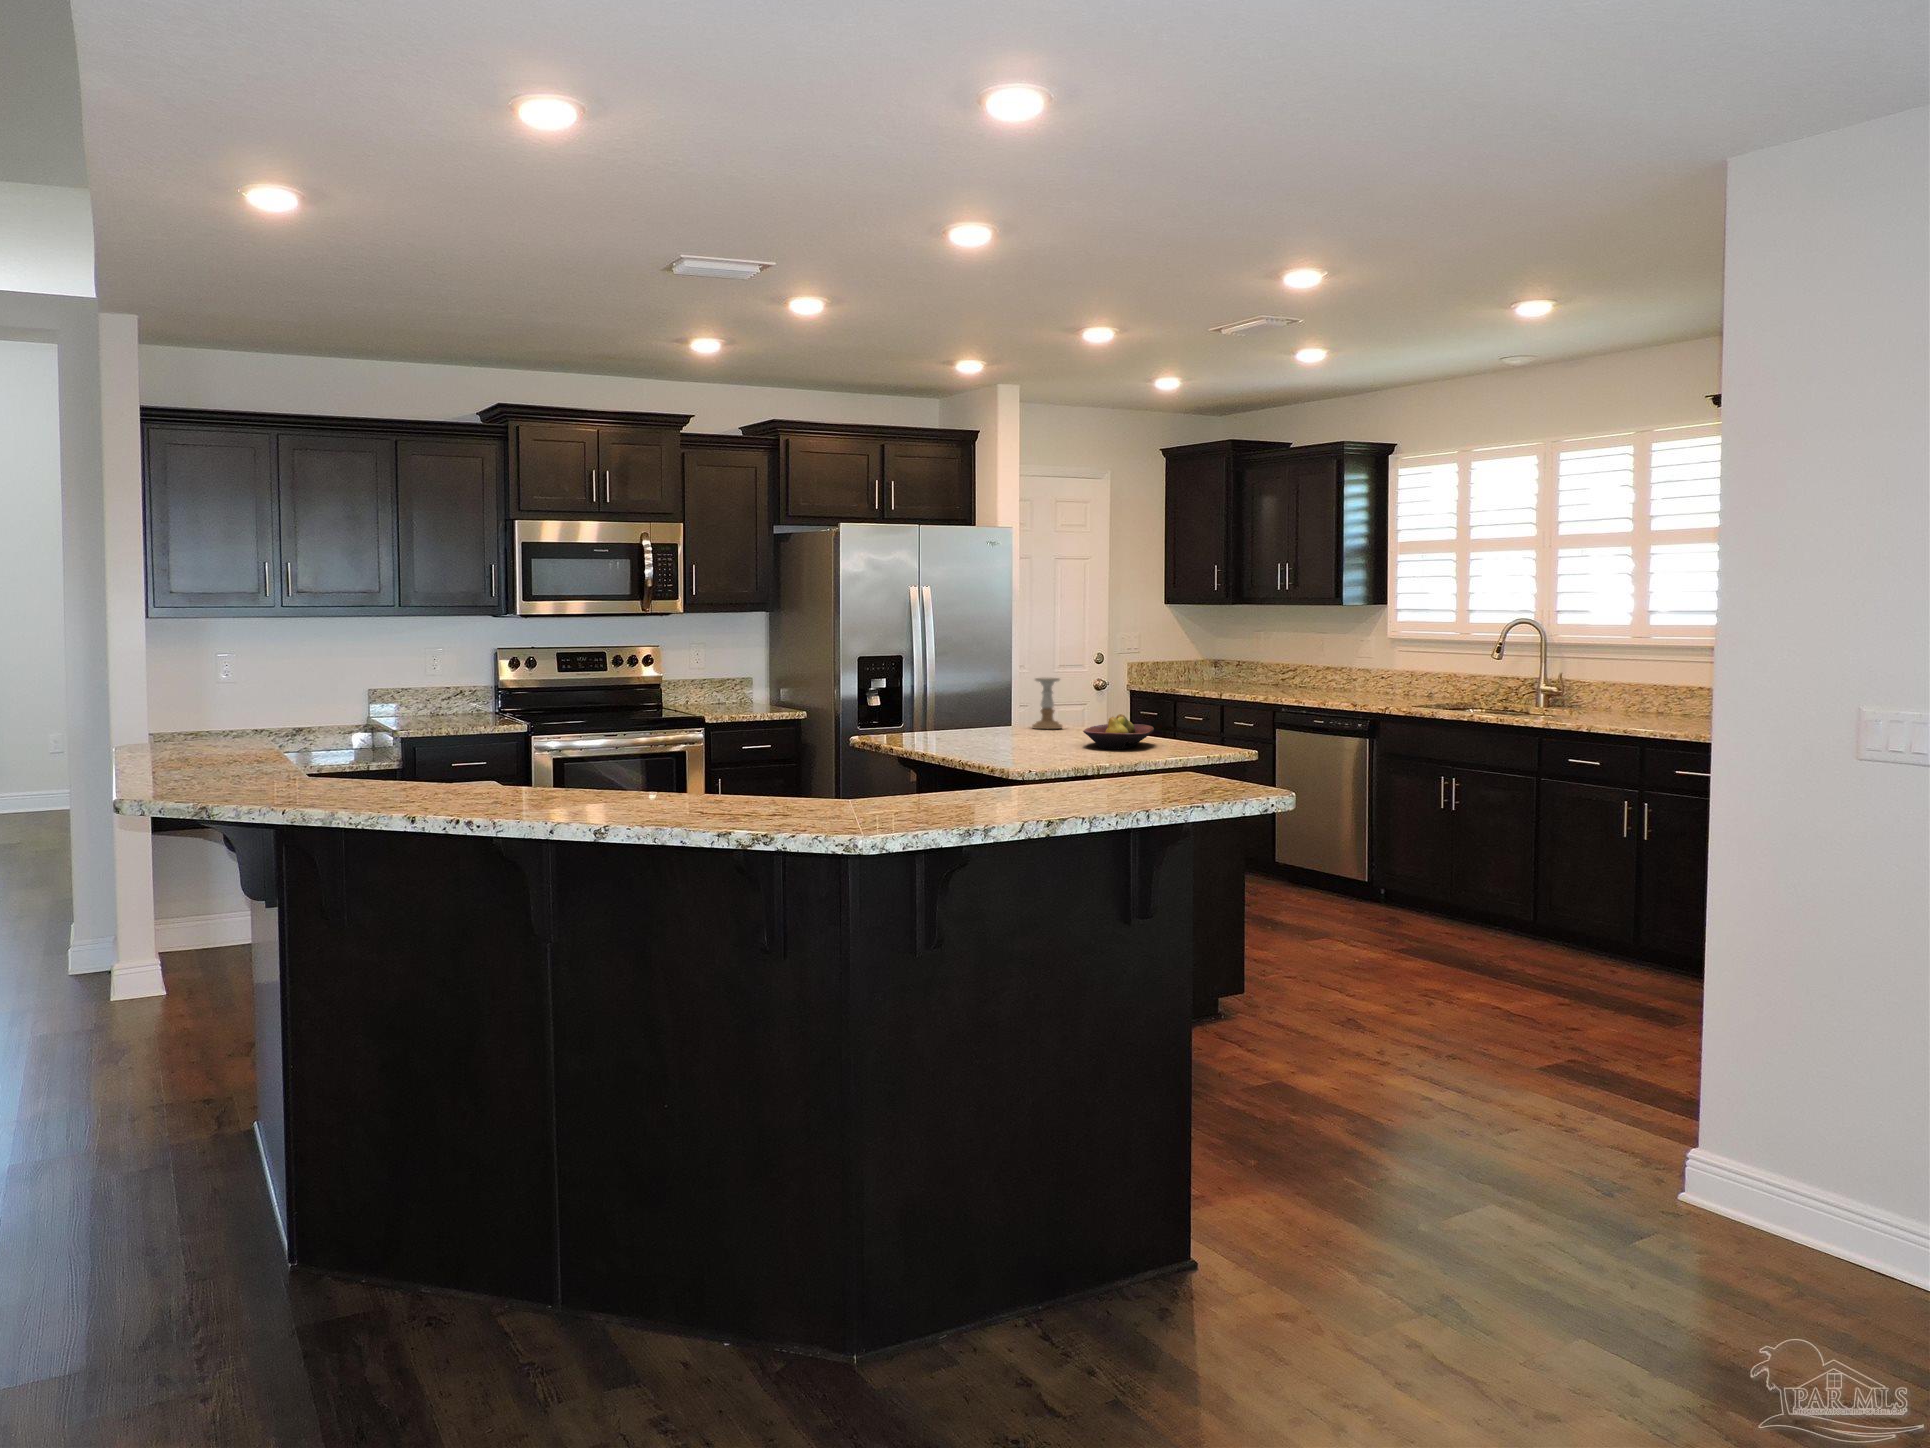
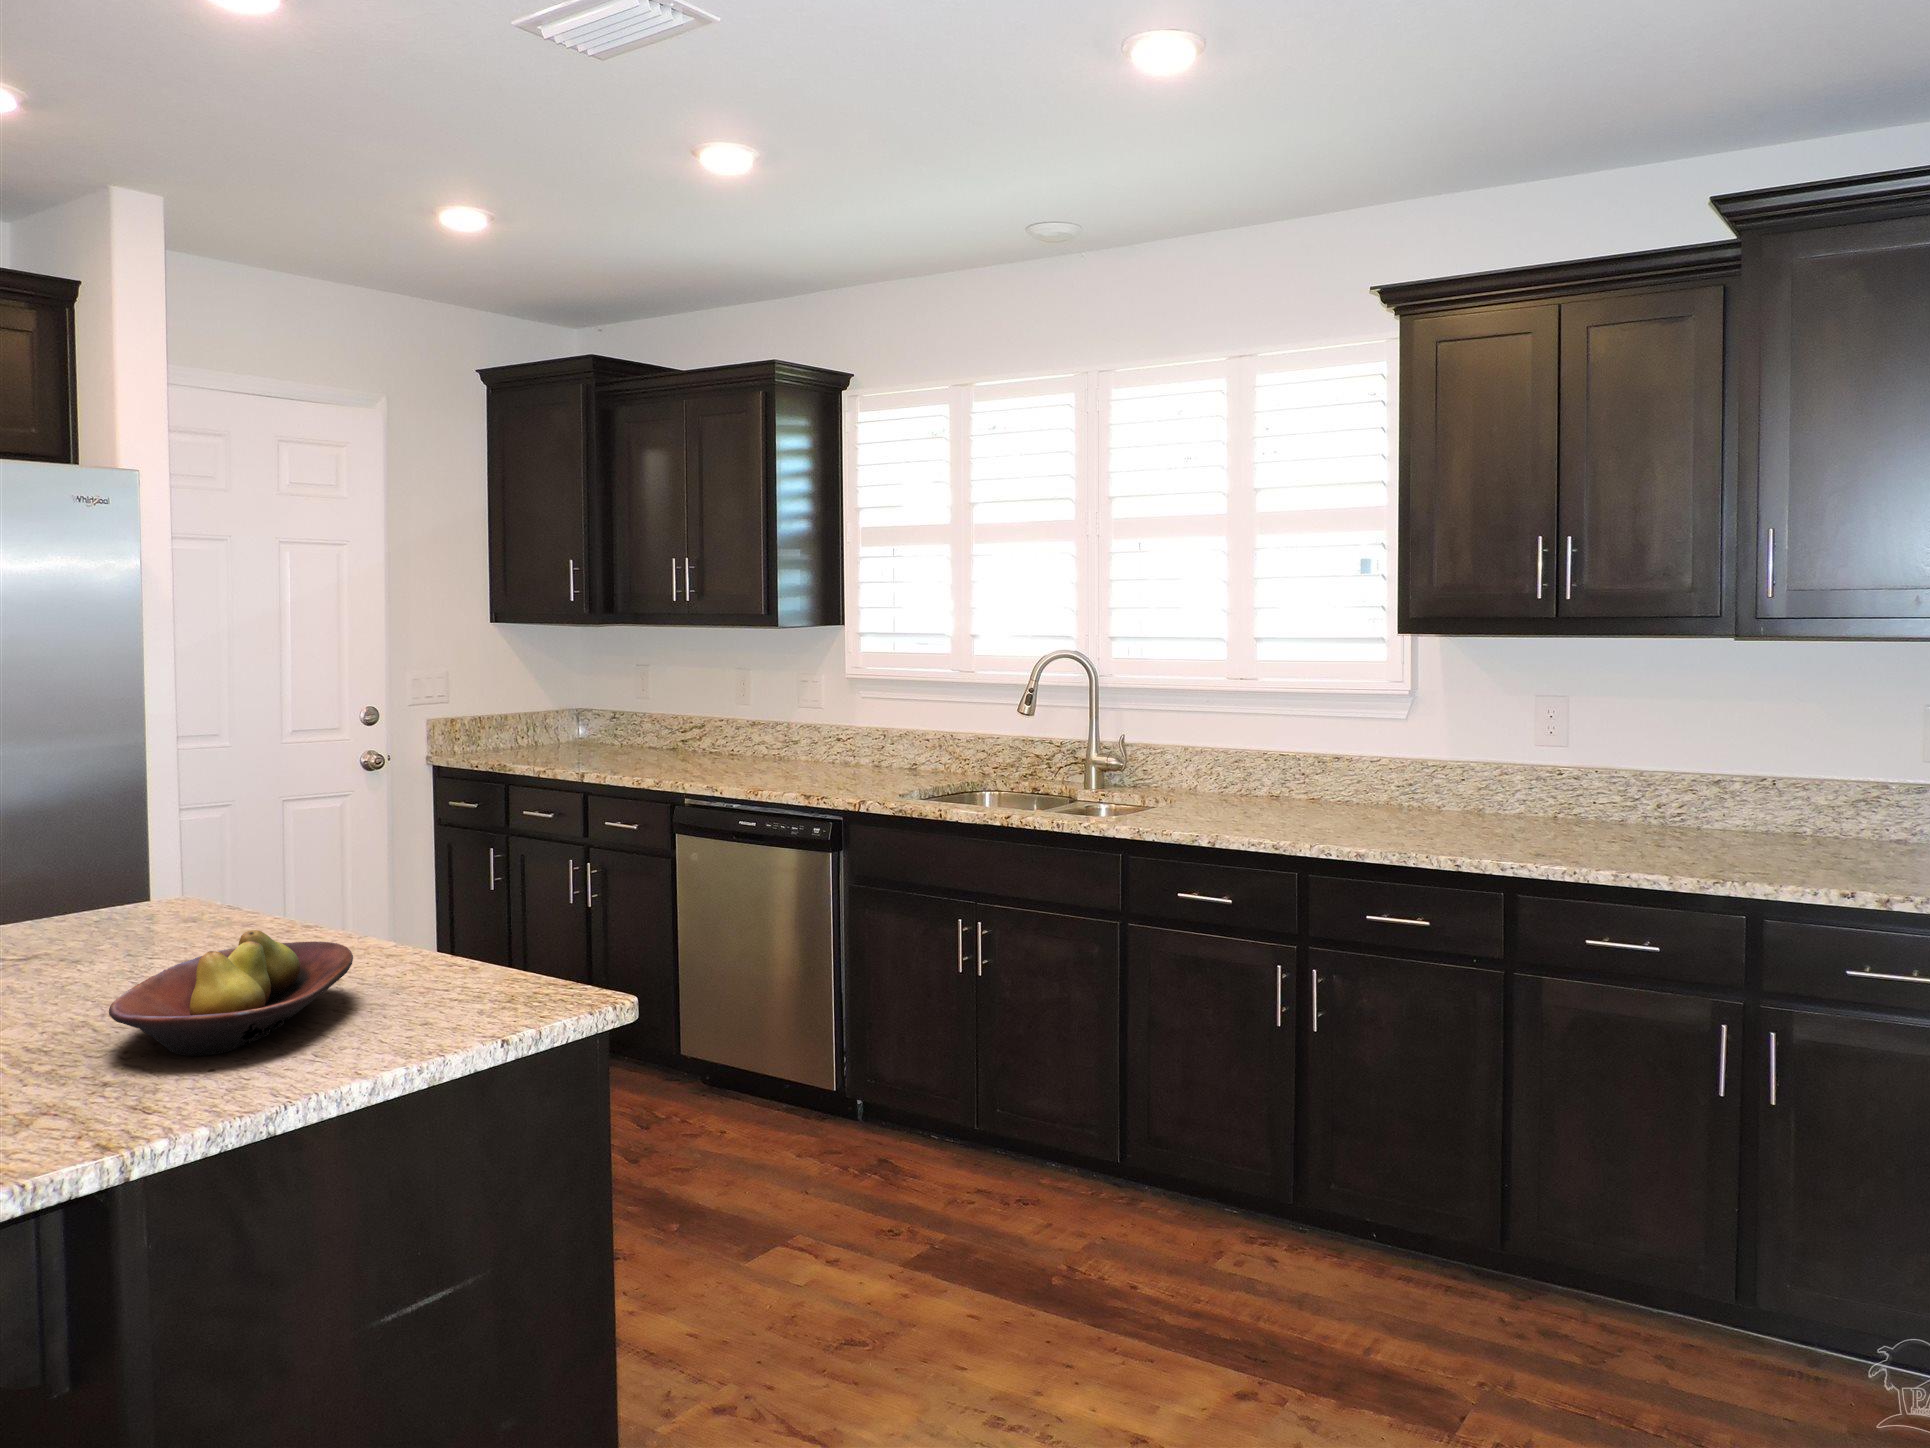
candle holder: present [1032,678,1062,729] -> none [70,805,159,940]

